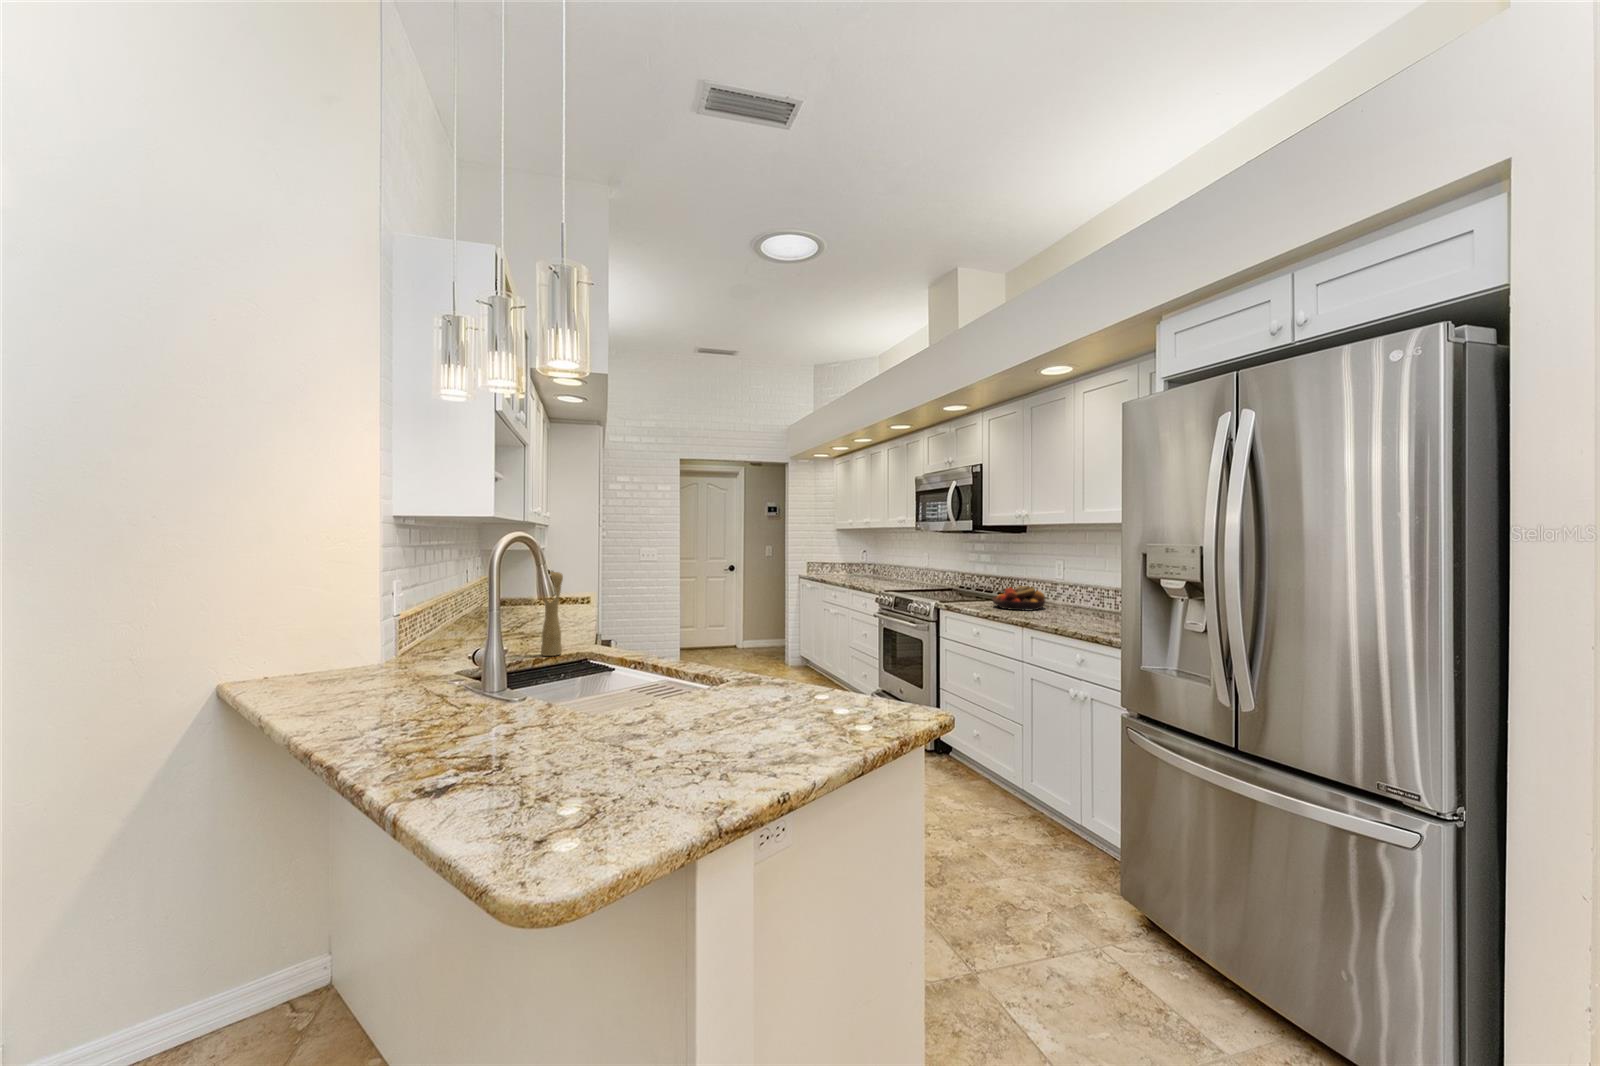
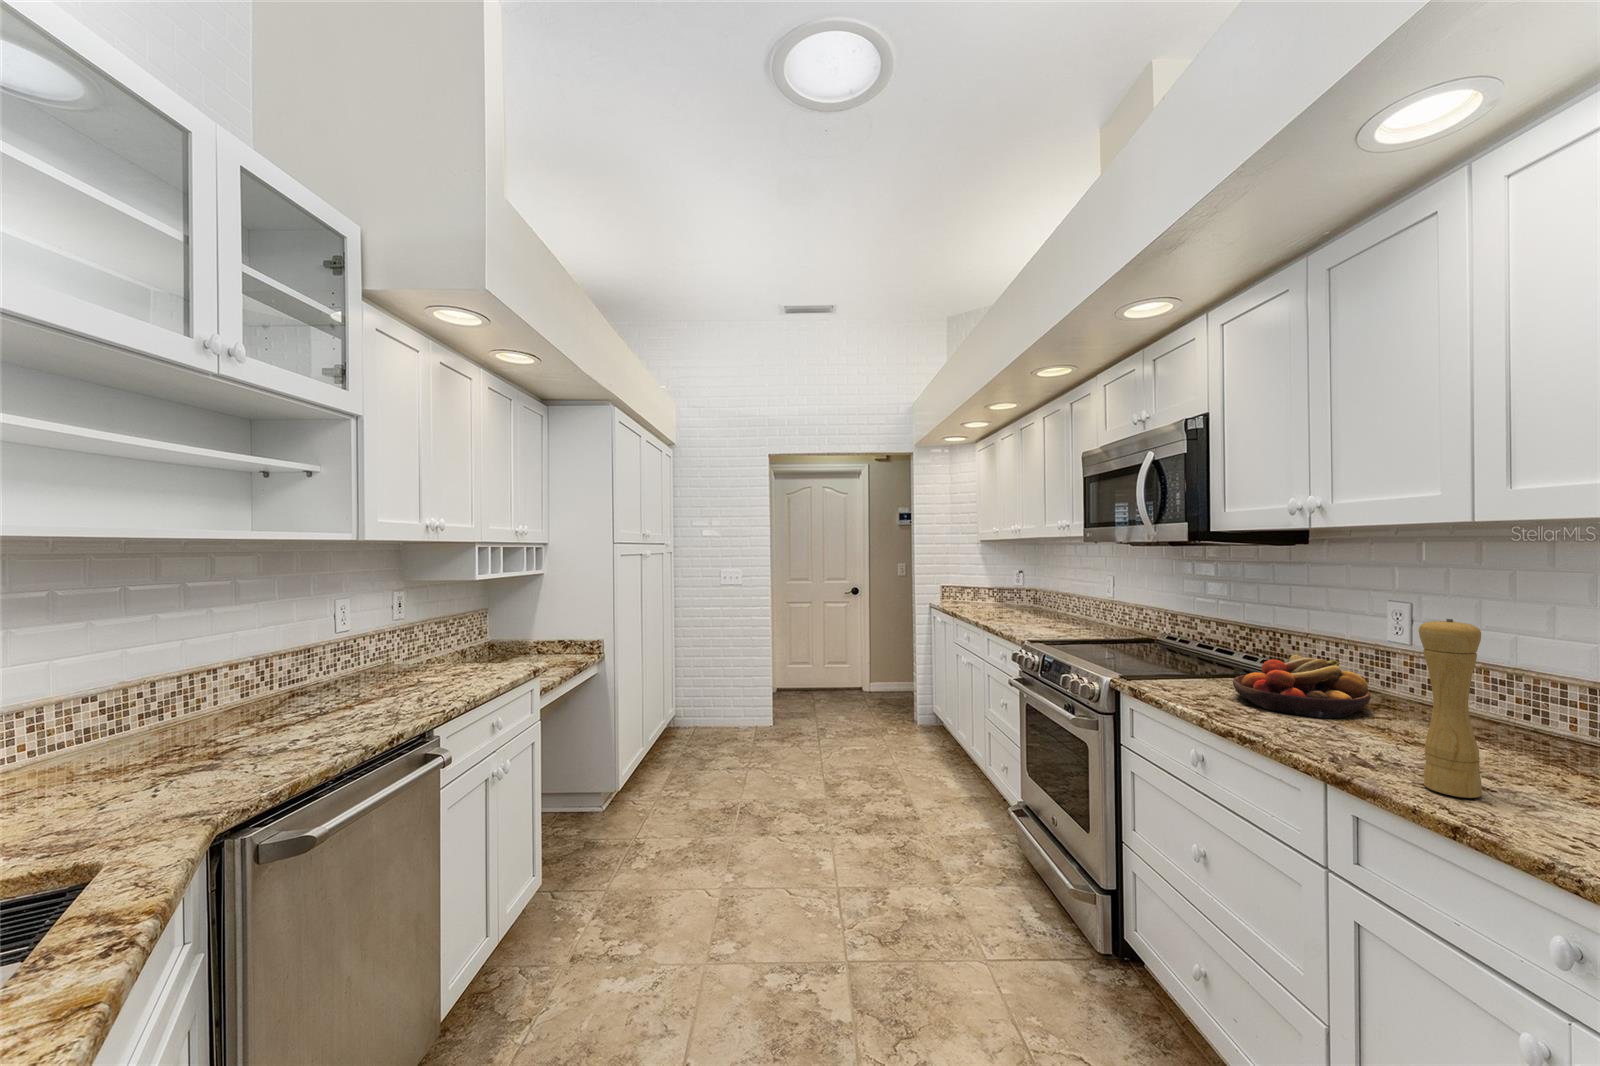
pepper mill: present [541,571,563,656] -> present [1419,619,1482,798]

